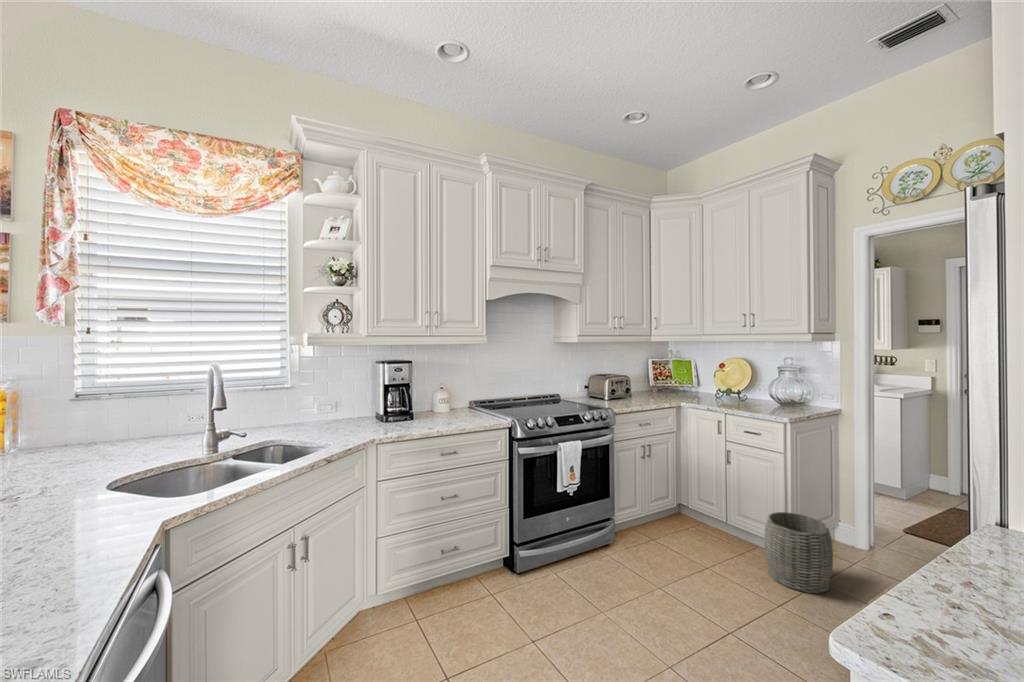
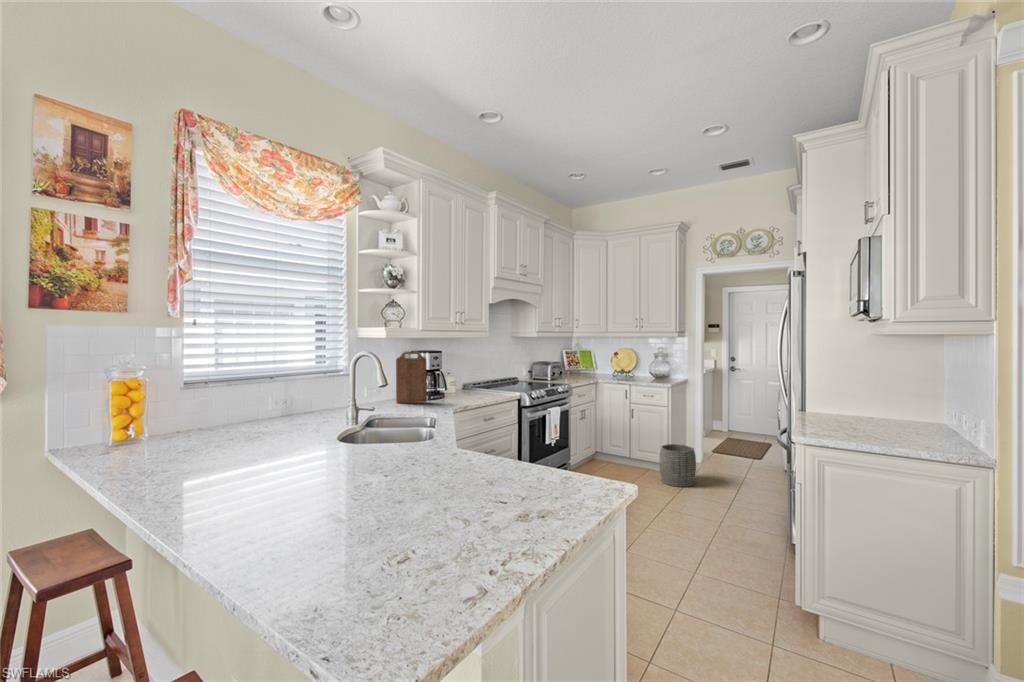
cutting board: none [347,360,379,422] -> present [396,351,427,403]

